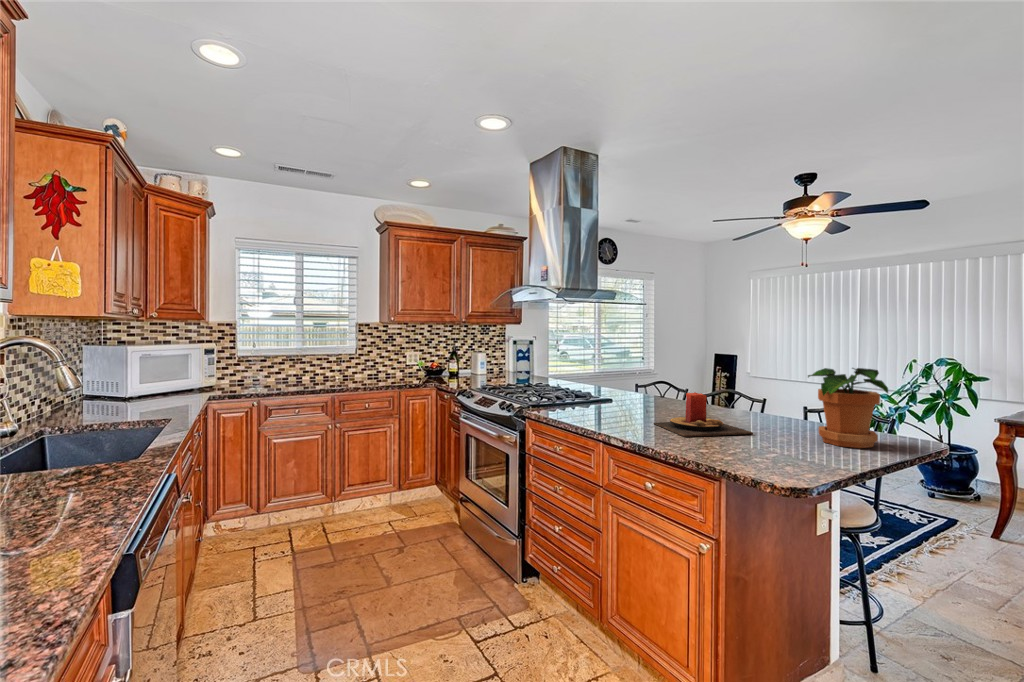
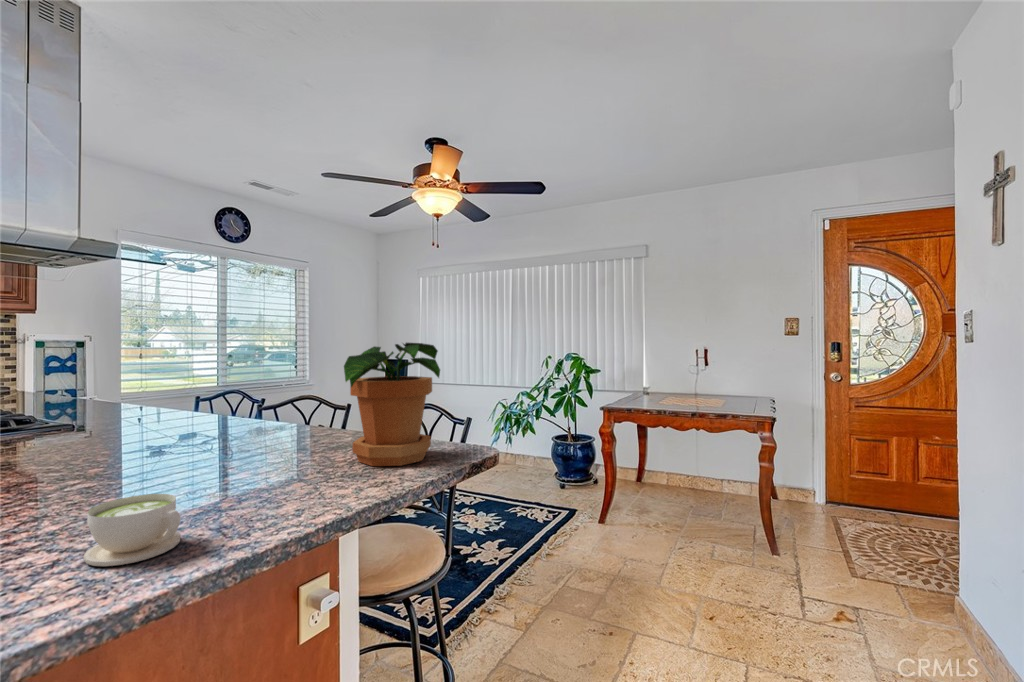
candle: present [654,392,753,437] -> none [82,397,256,488]
coffee cup: none [754,444,797,472] -> present [84,494,181,566]

